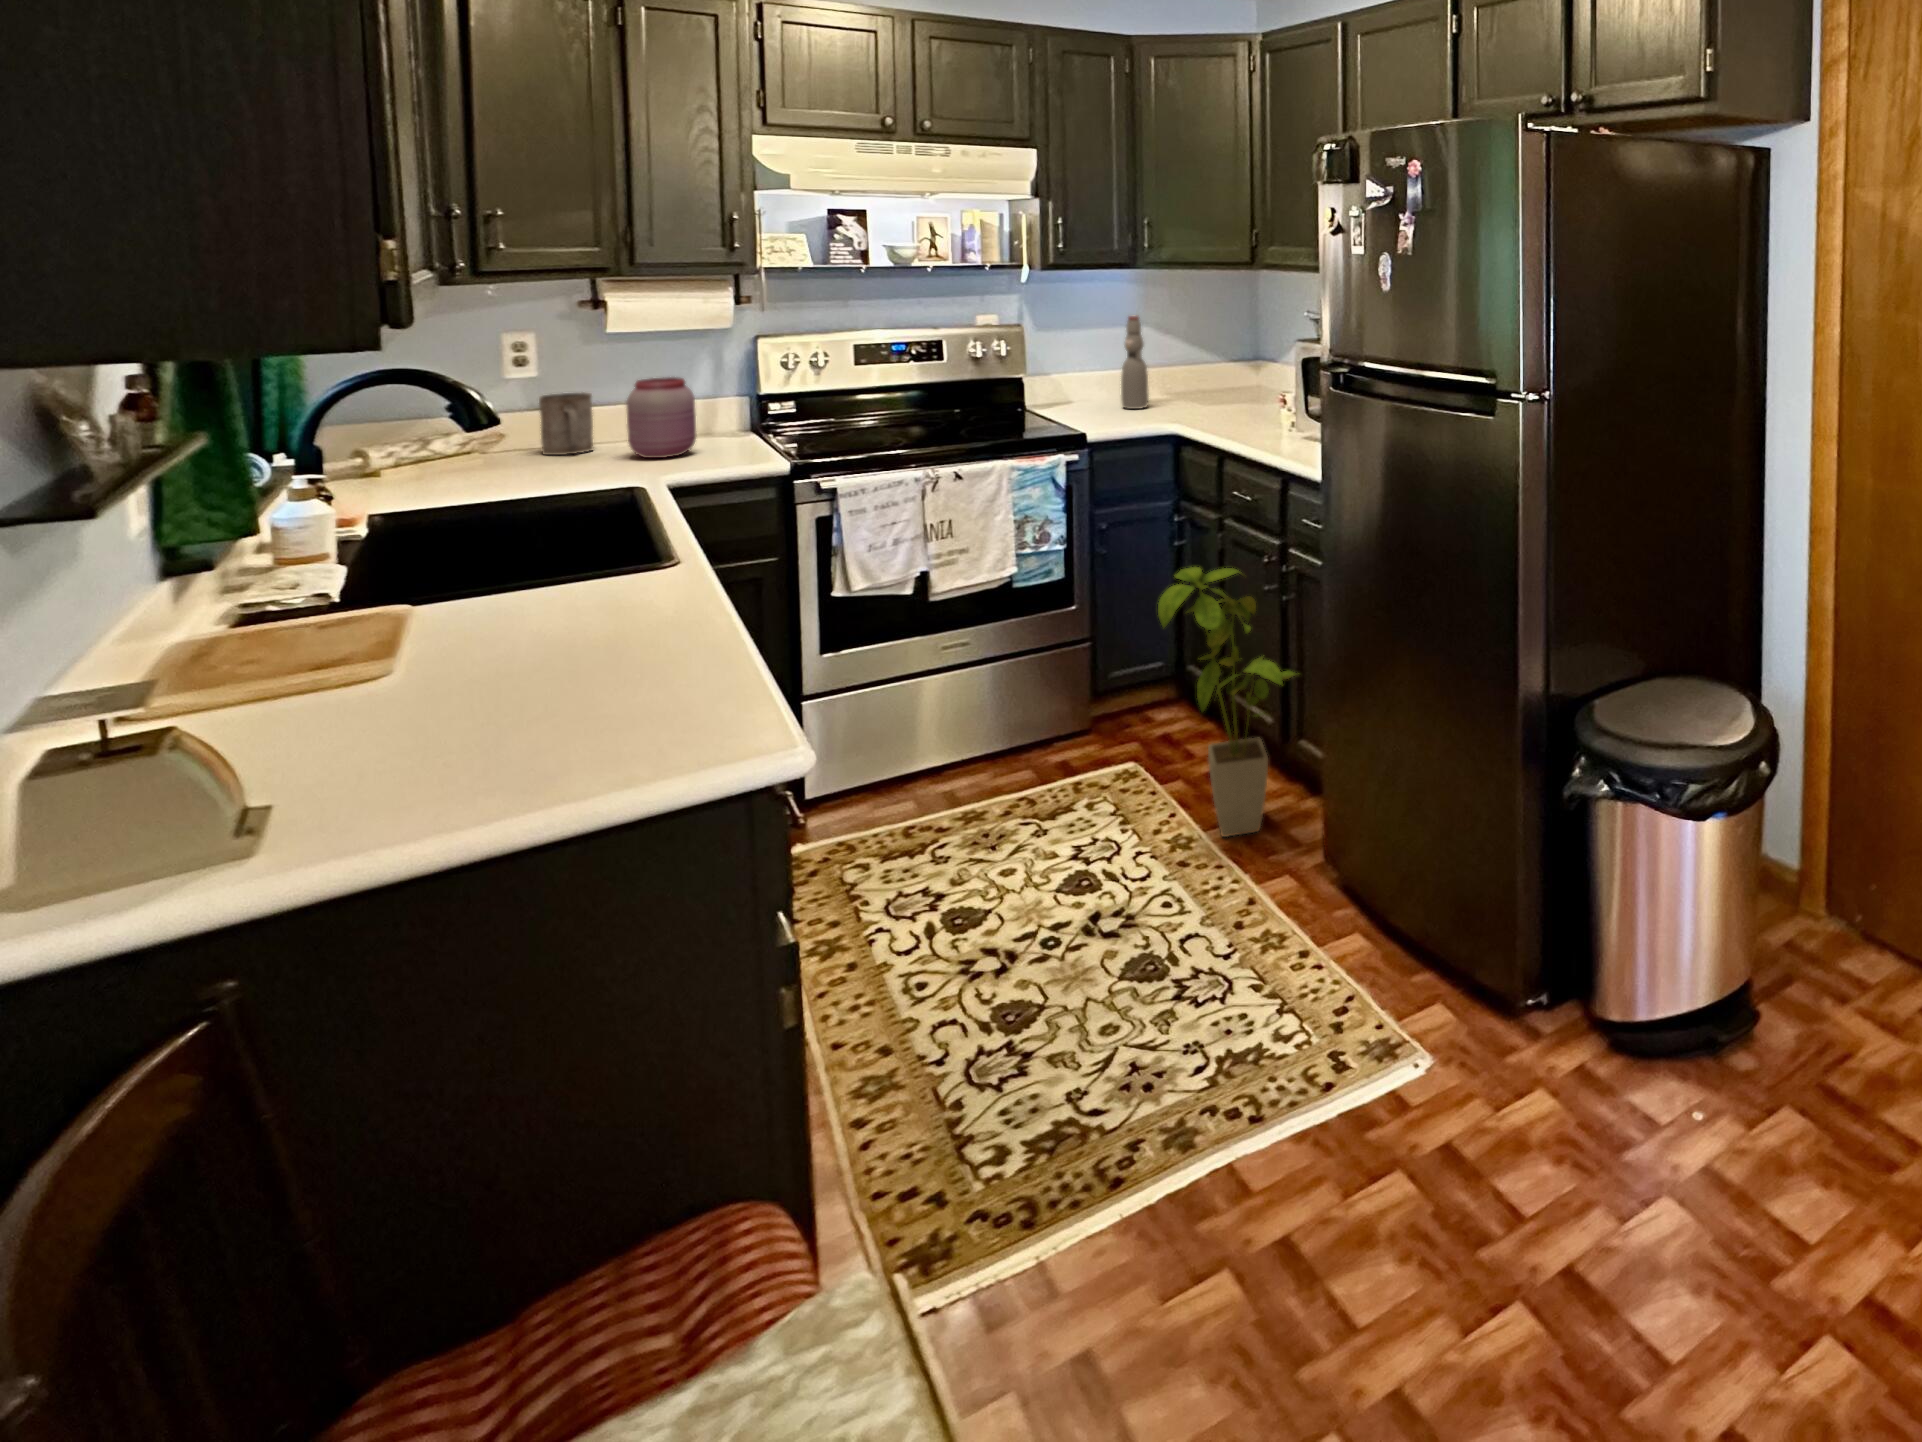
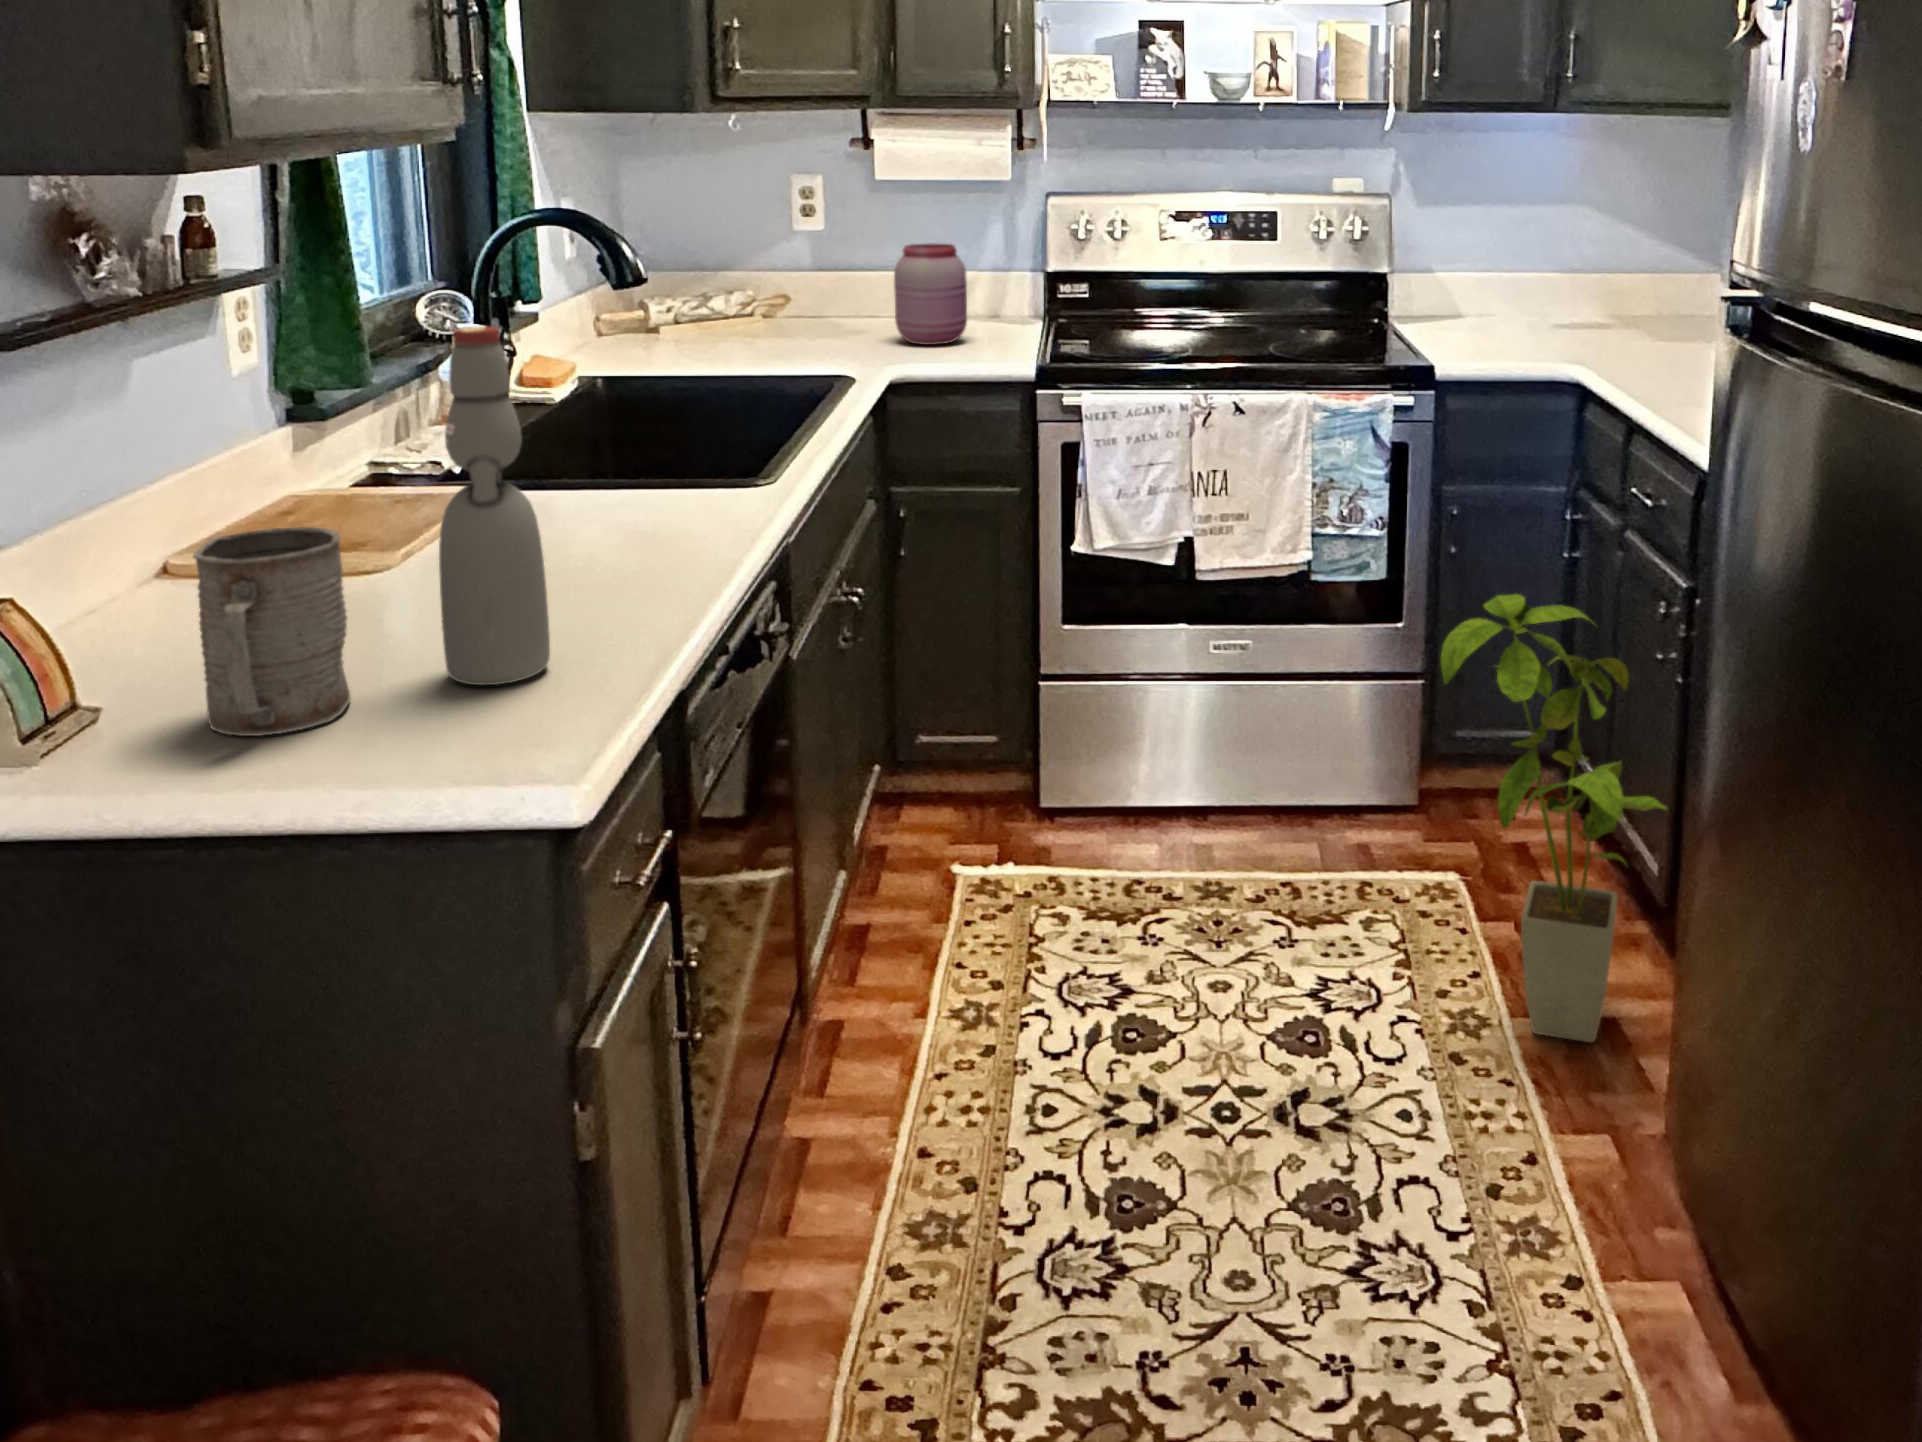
bottle: present [1121,316,1149,409] -> present [439,326,550,685]
mug: present [539,392,593,455] -> present [193,527,351,736]

